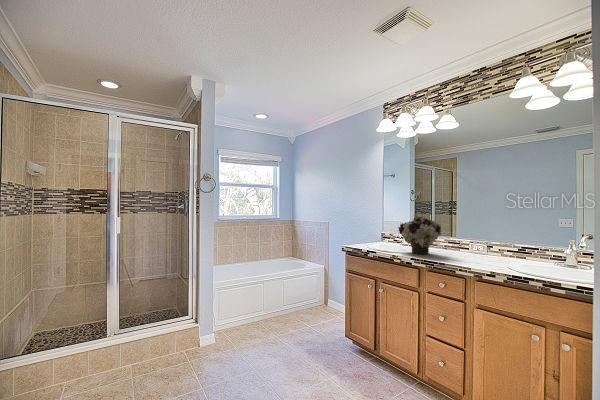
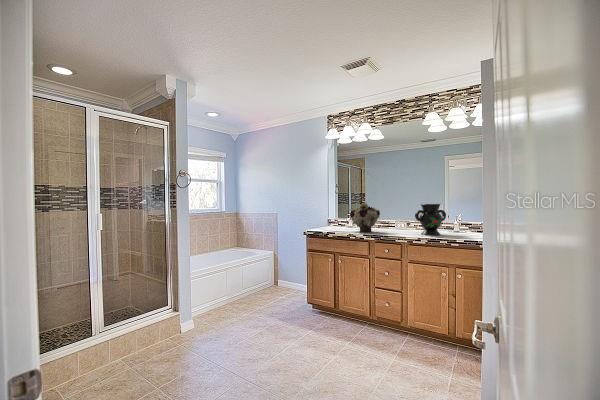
decorative vase: none [490,219,550,270] -> present [415,204,446,235]

